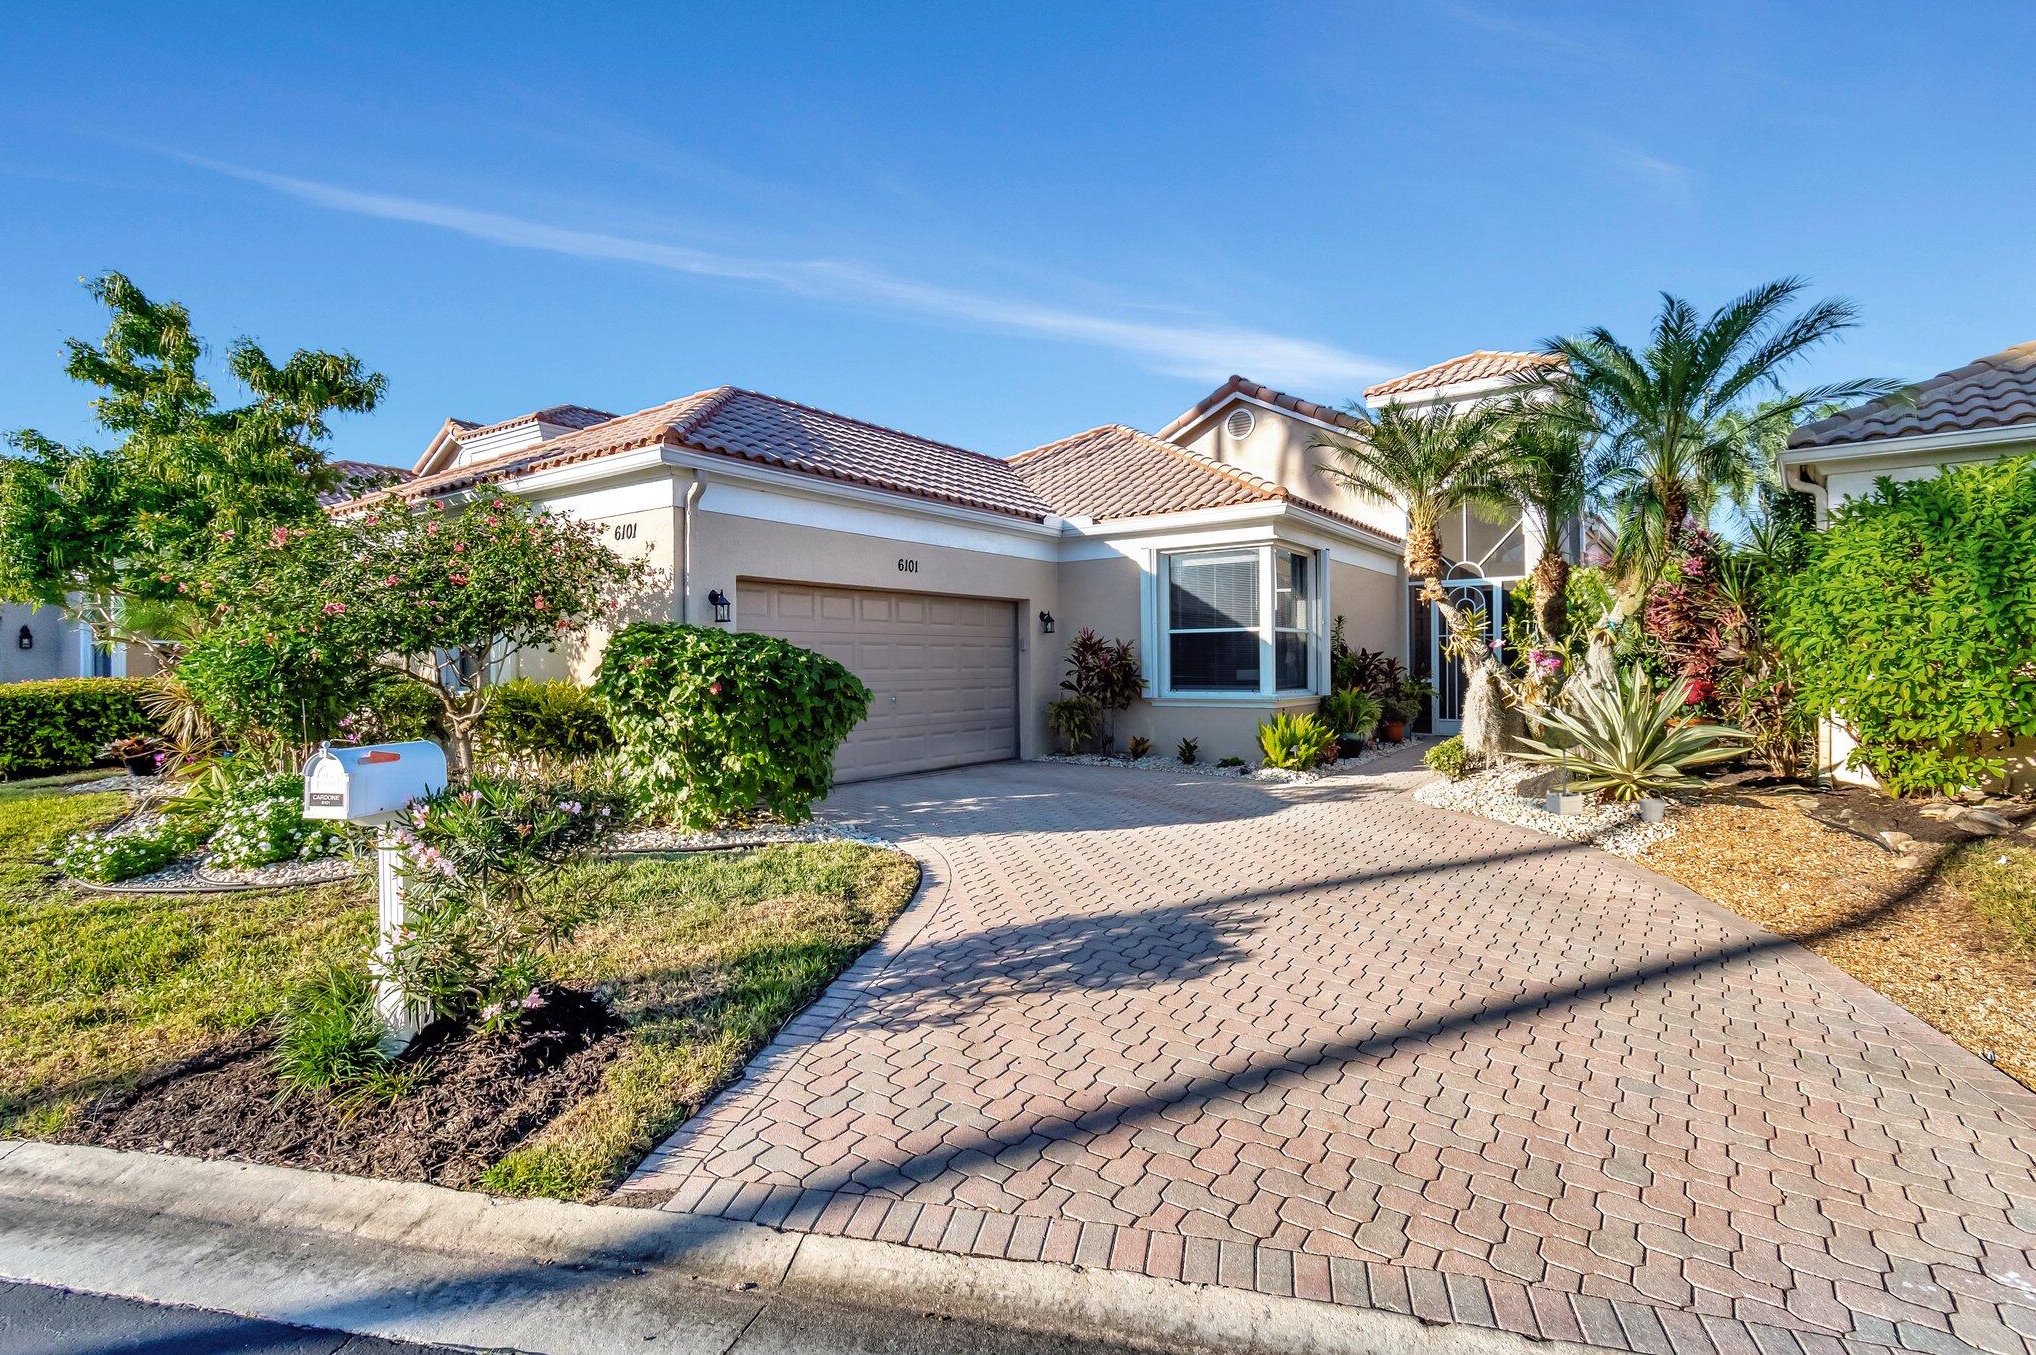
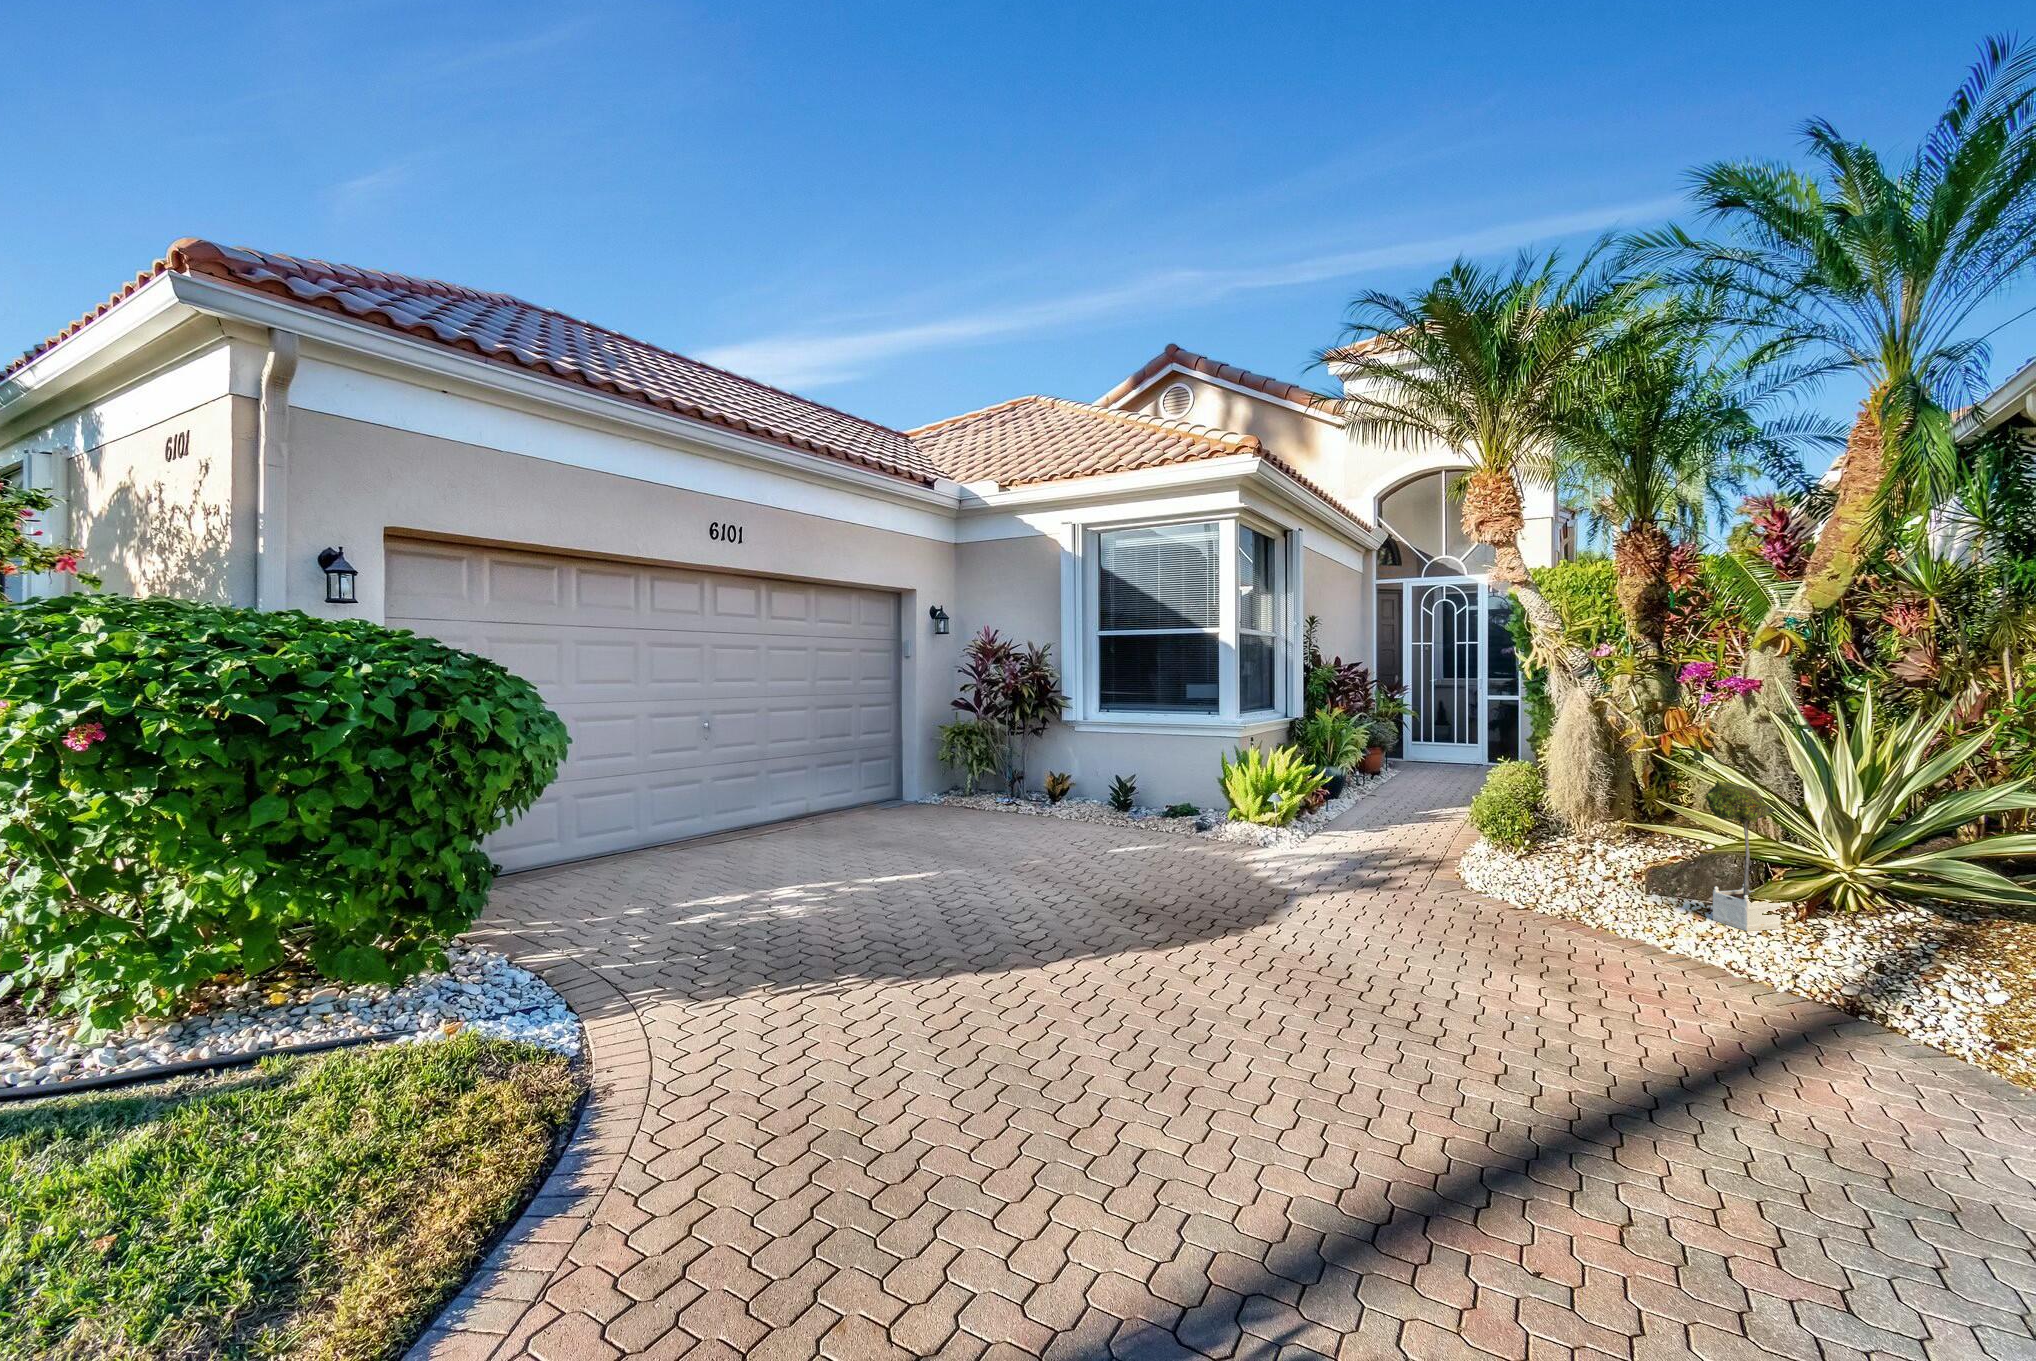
bucket: present [1639,789,1666,822] -> none [1885,891,1940,949]

